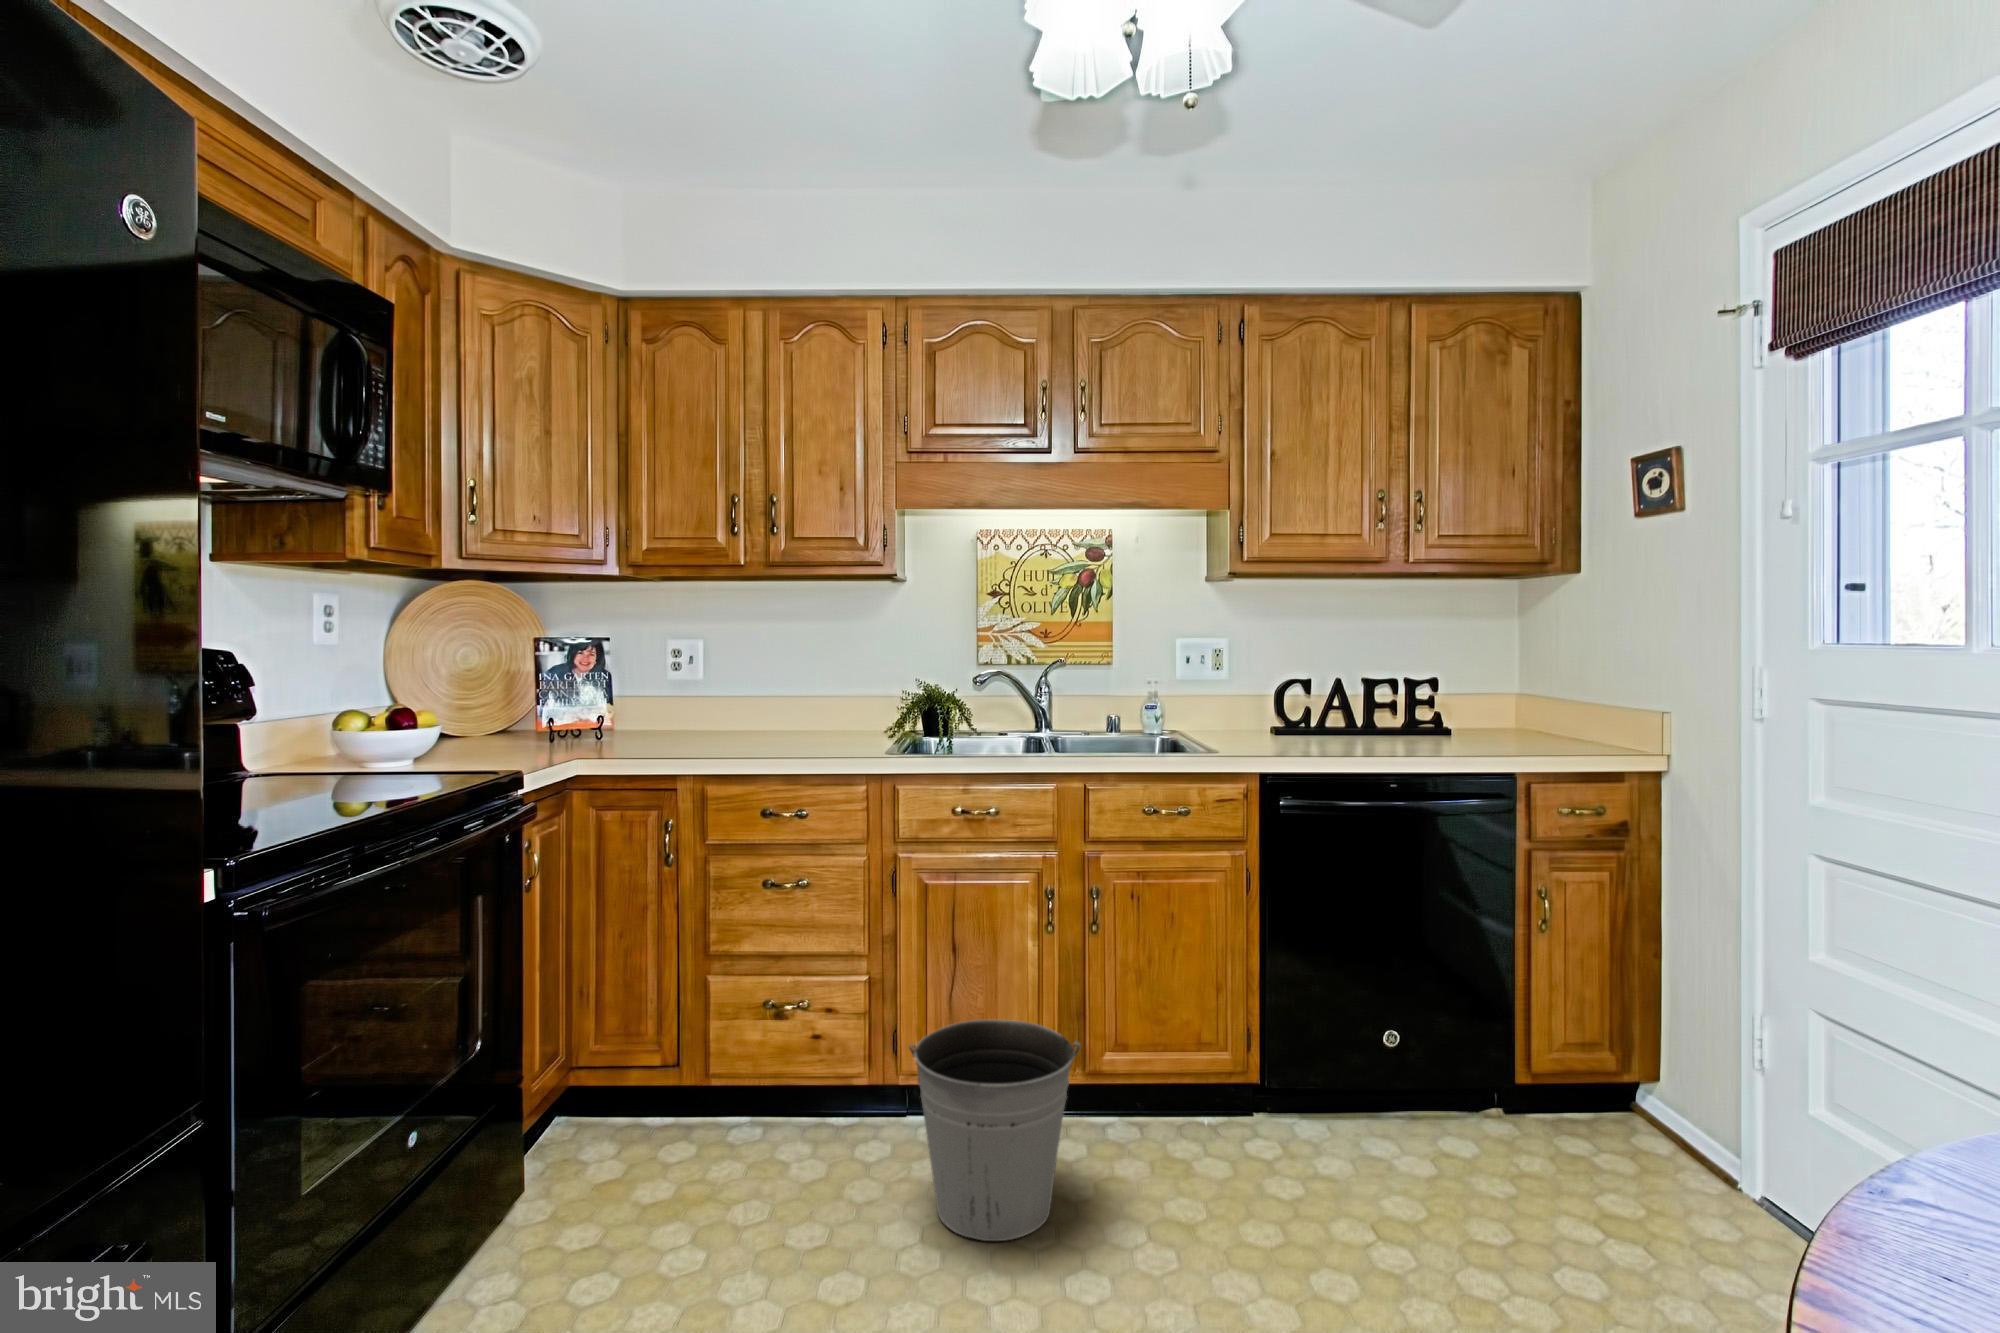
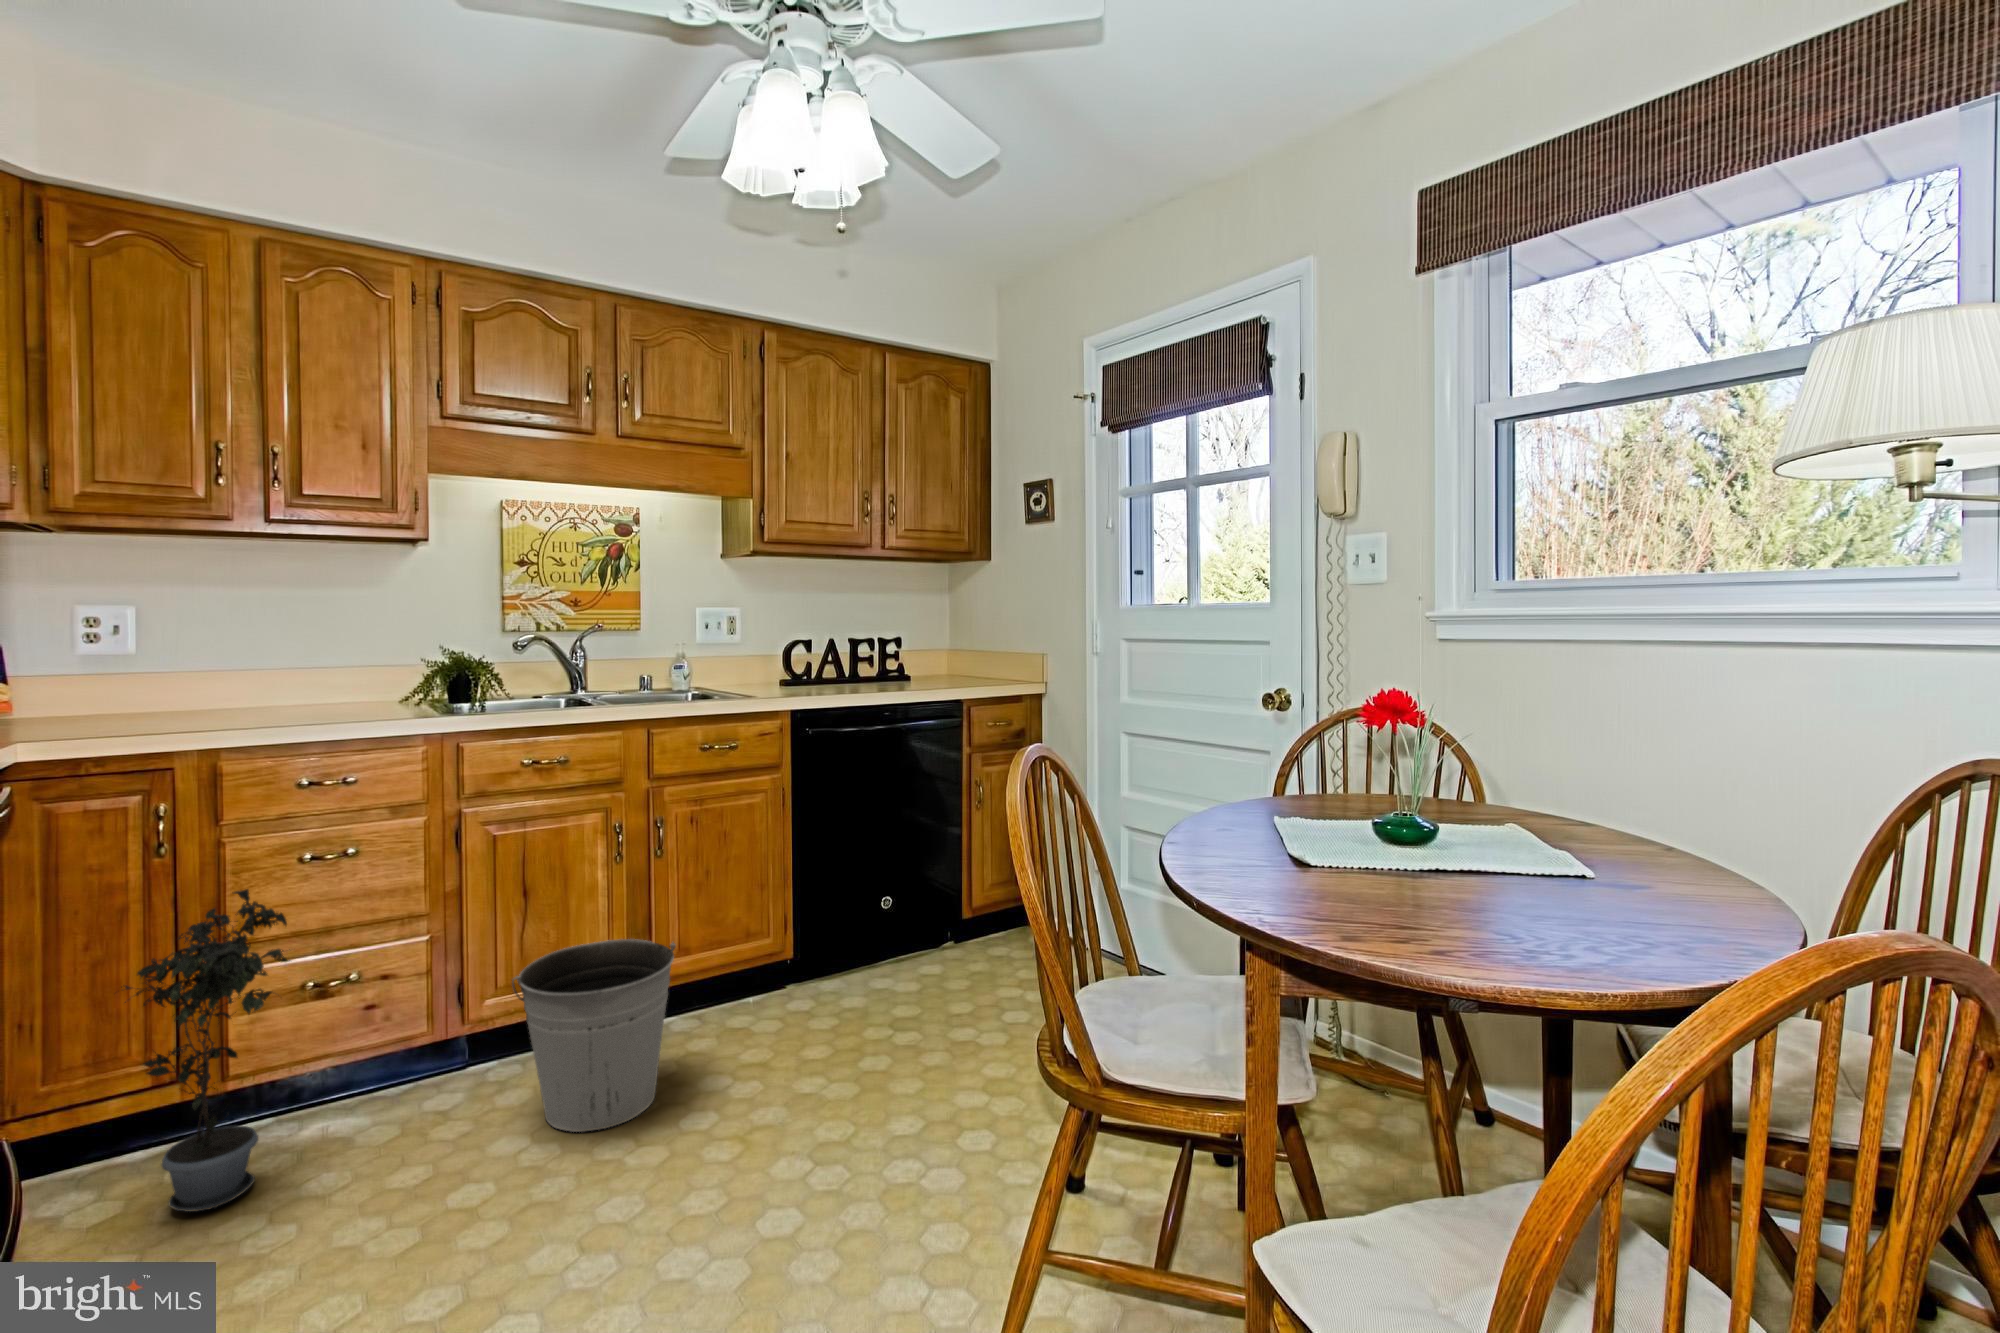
potted plant: none [611,909,736,1200] -> present [125,889,288,1212]

